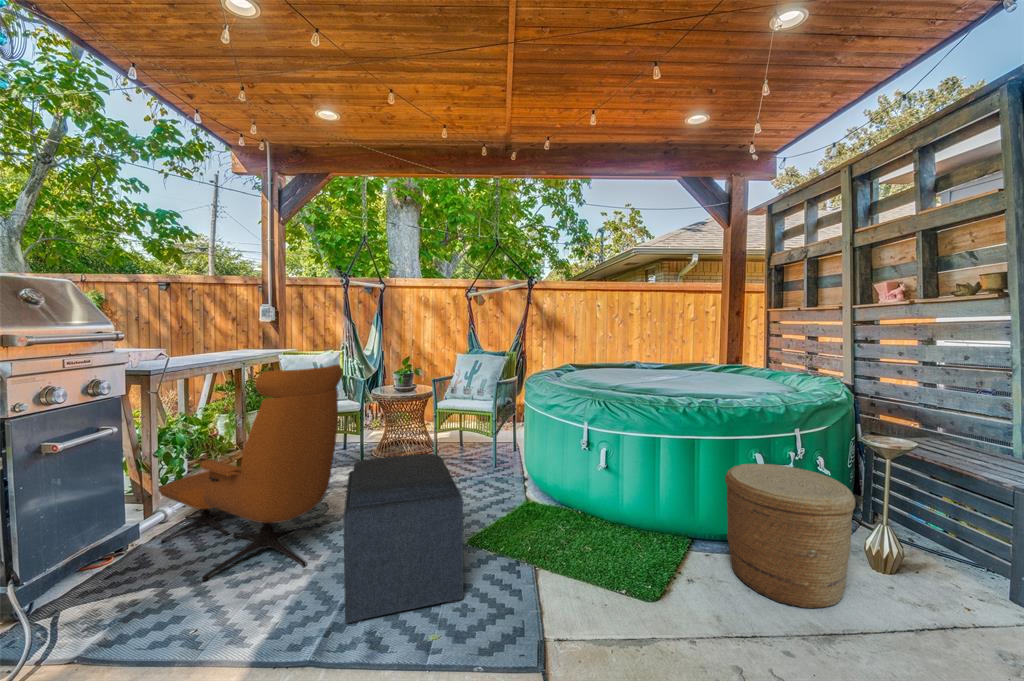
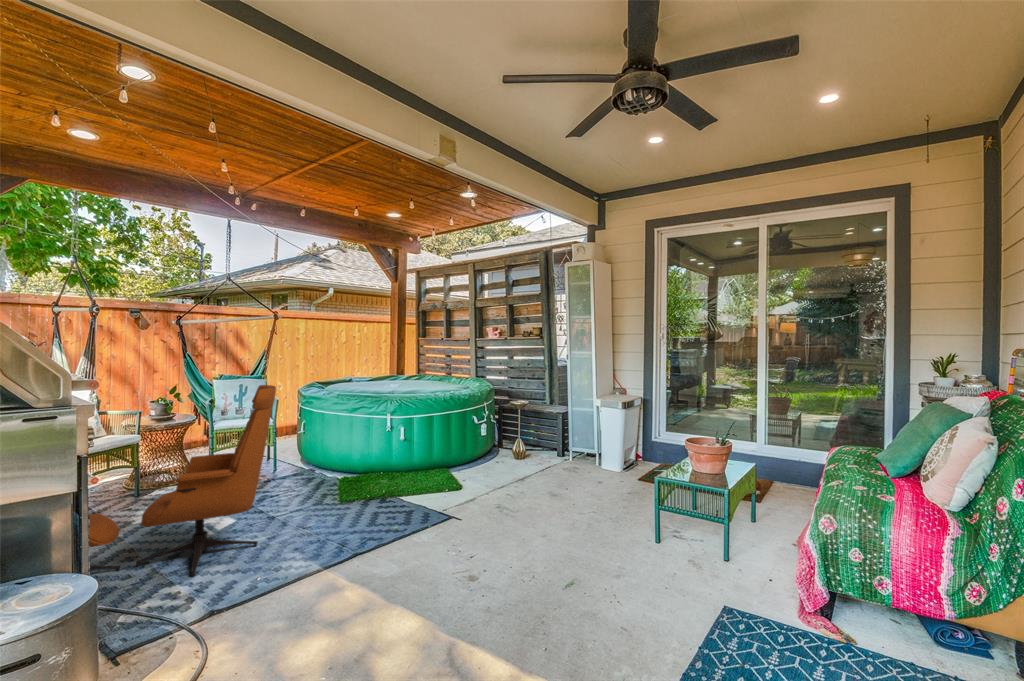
ottoman: present [343,454,463,623] -> none [285,443,388,539]
woven basket: present [725,464,855,609] -> none [467,419,518,475]

